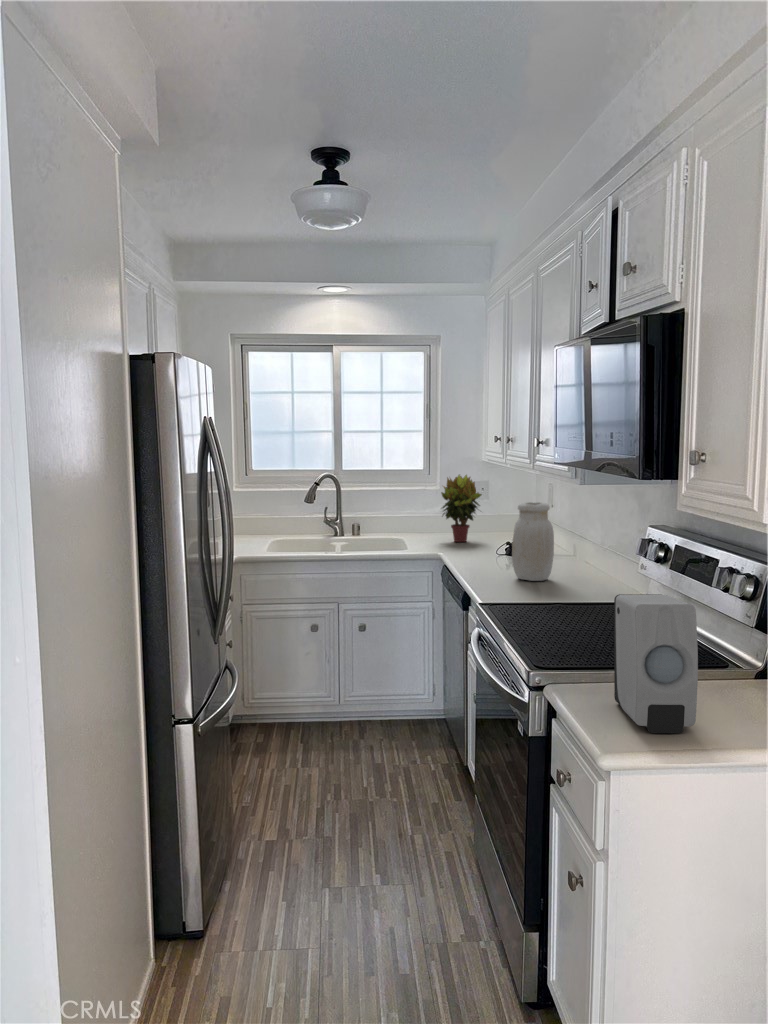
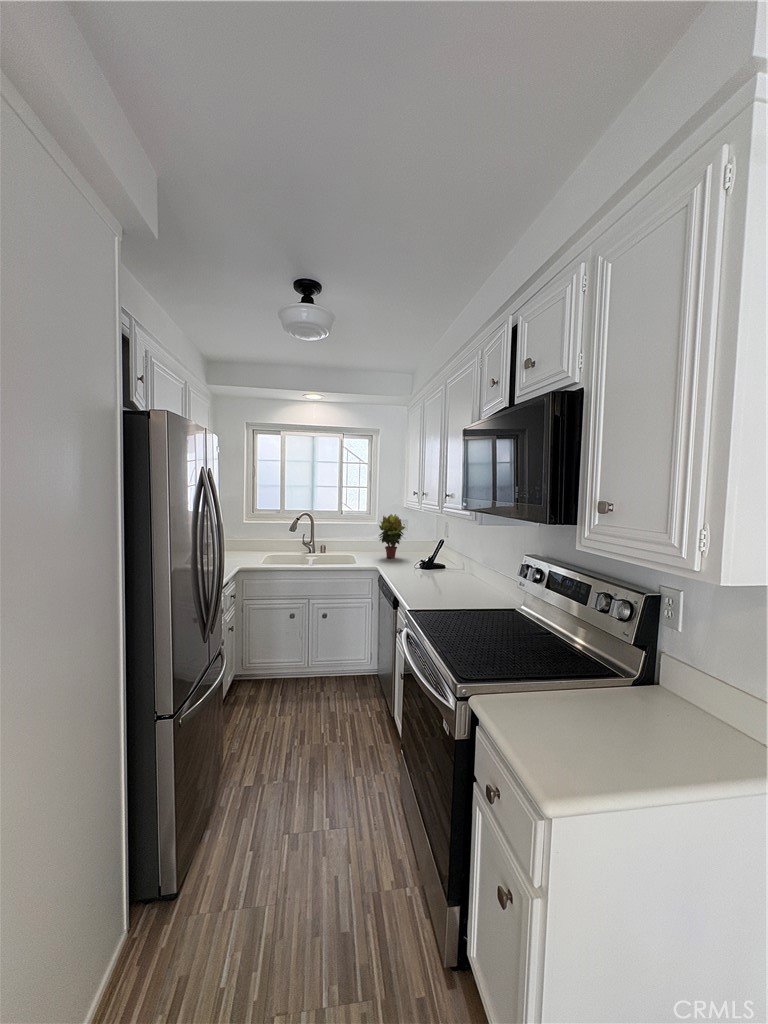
jar: present [512,502,554,581] -> none [428,535,457,590]
soap dispenser: present [614,594,698,733] -> none [531,624,616,761]

